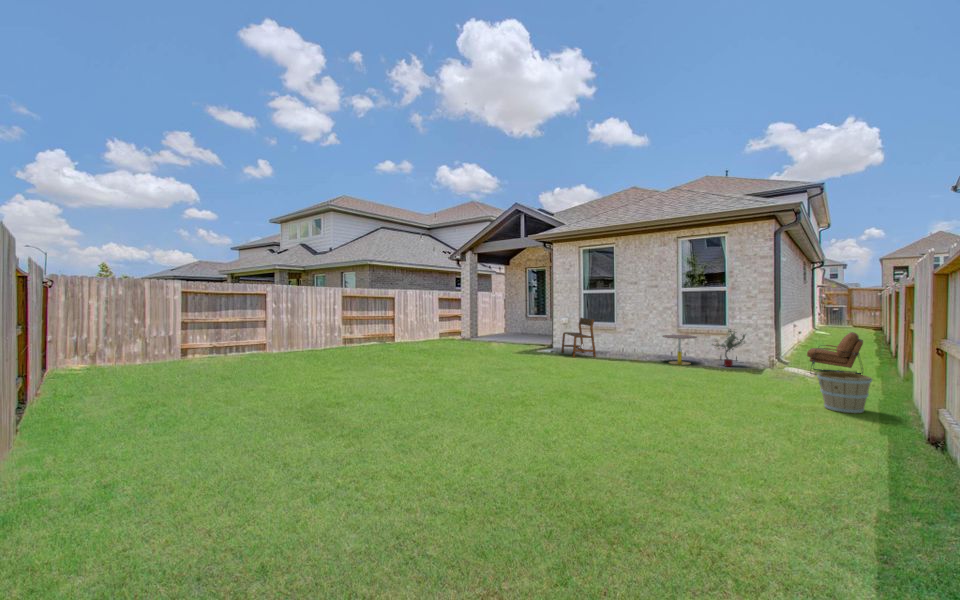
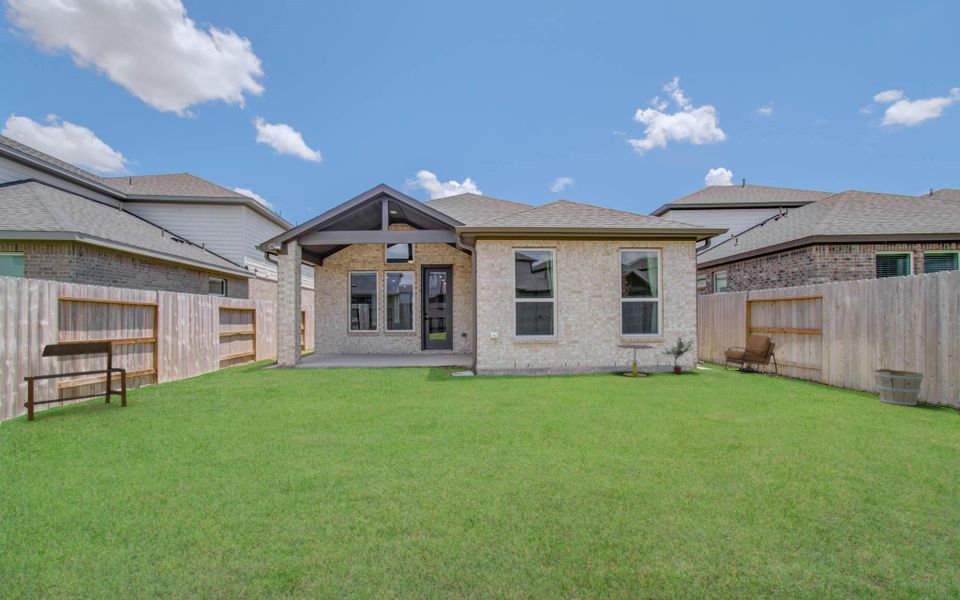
bench: present [562,318,596,358] -> present [23,341,127,421]

